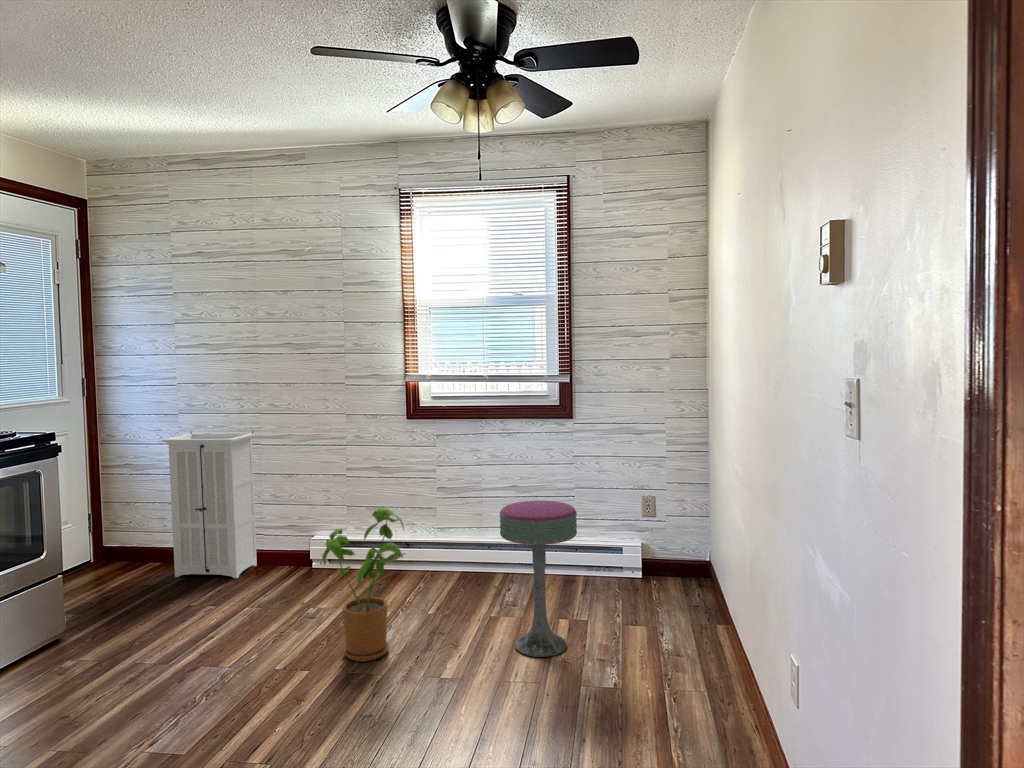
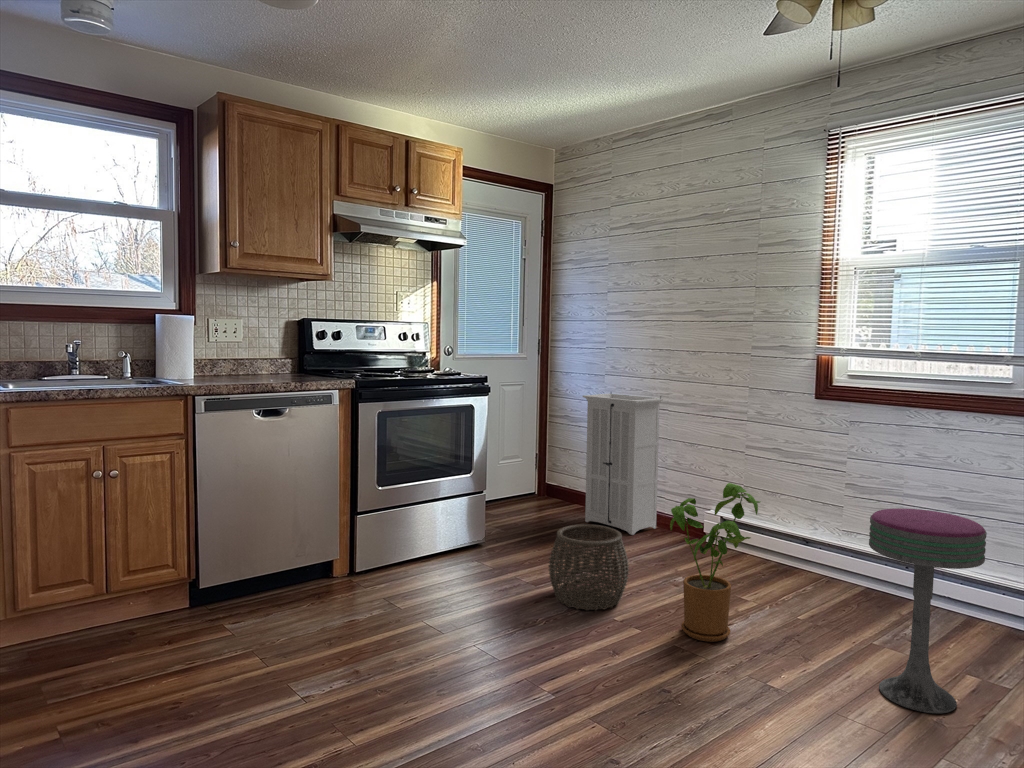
woven basket: none [184,577,277,675] -> present [549,525,629,611]

